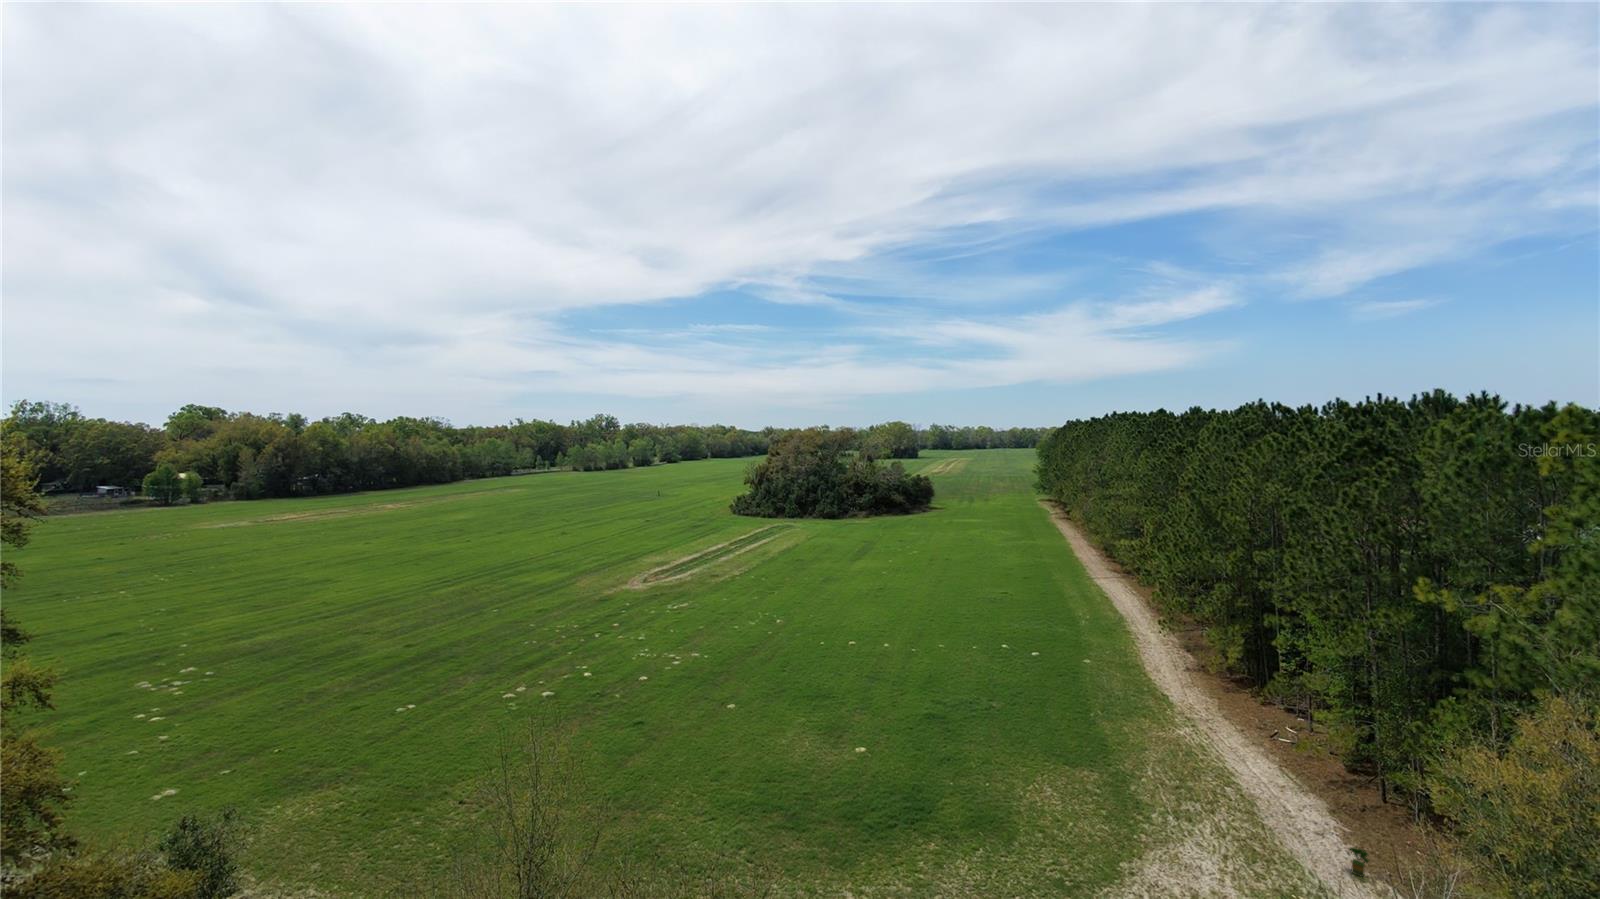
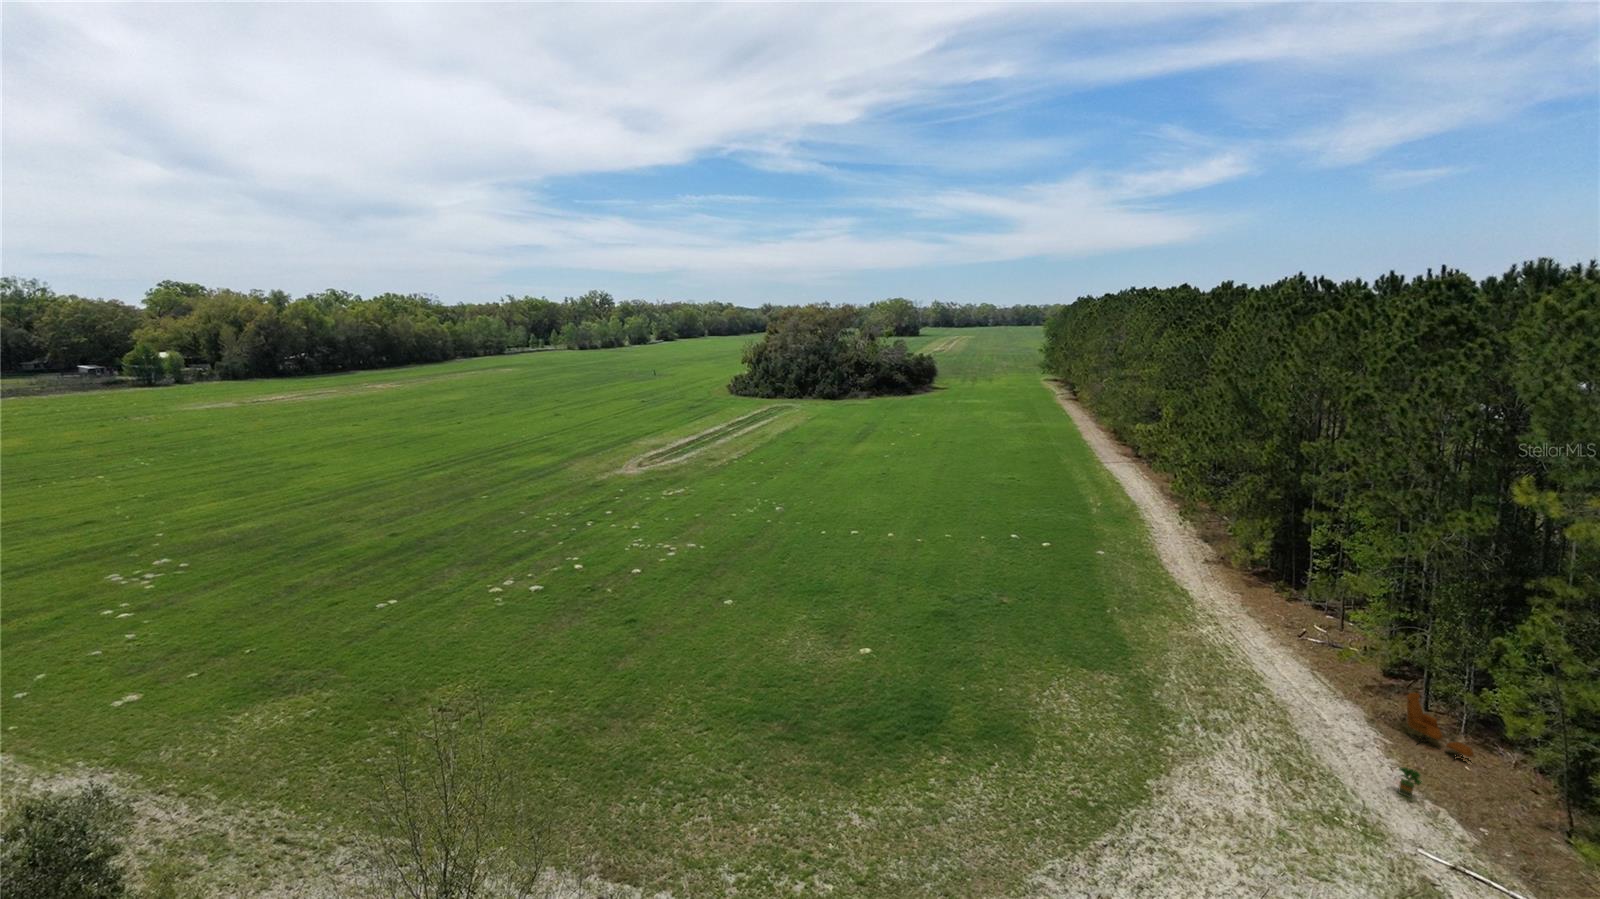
lounge chair: none [1359,781,1423,849] -> present [1407,693,1474,757]

